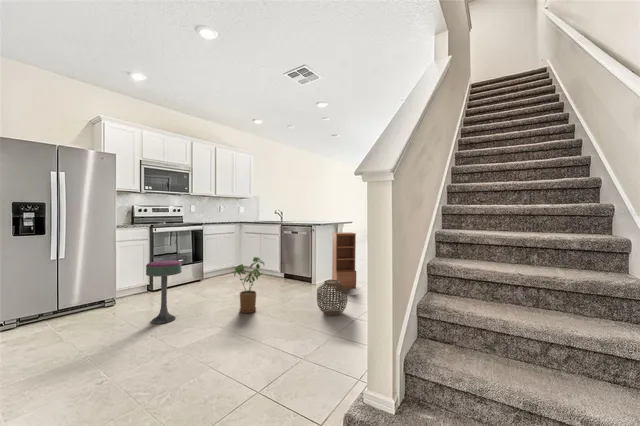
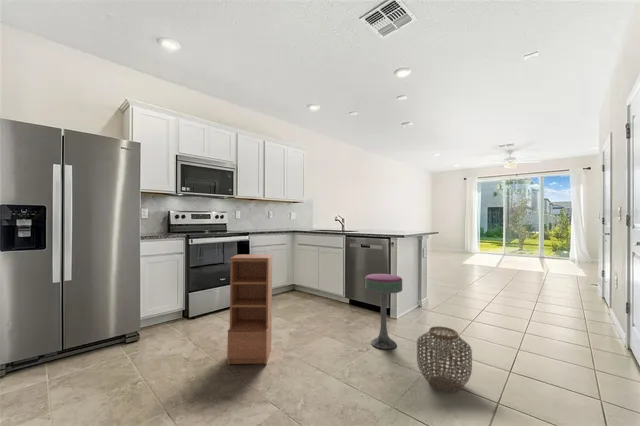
bookcase: present [332,232,356,289] -> present [227,254,272,365]
house plant: present [234,257,264,313] -> none [288,285,332,371]
bar stool: present [146,260,182,324] -> present [365,274,402,349]

